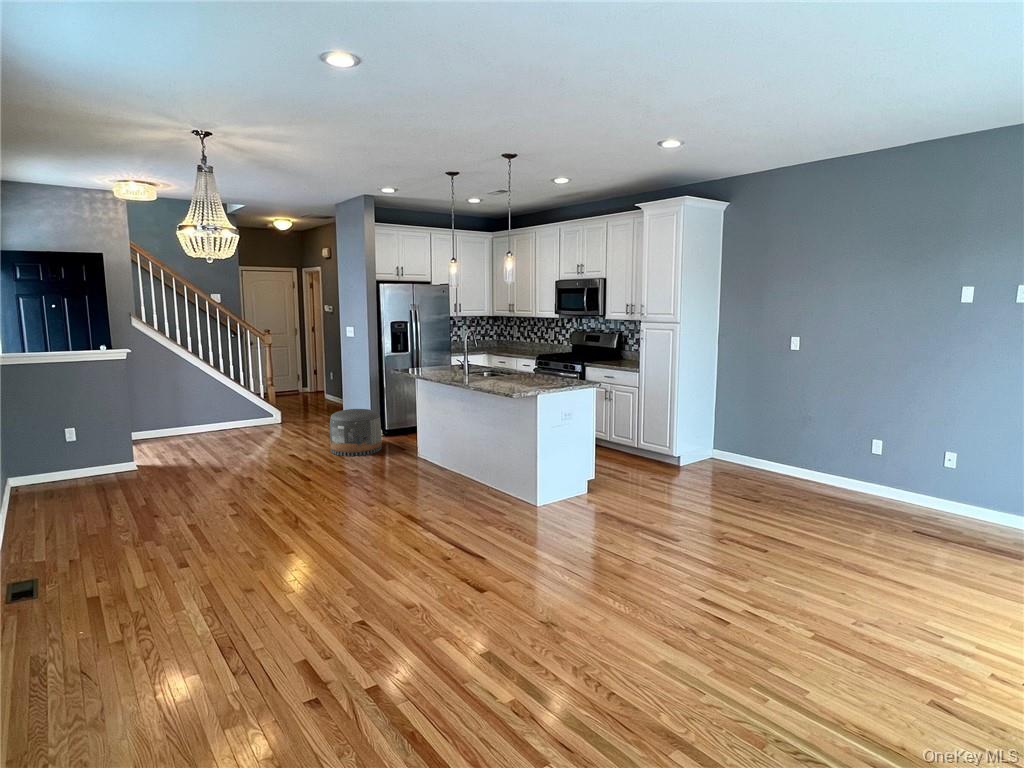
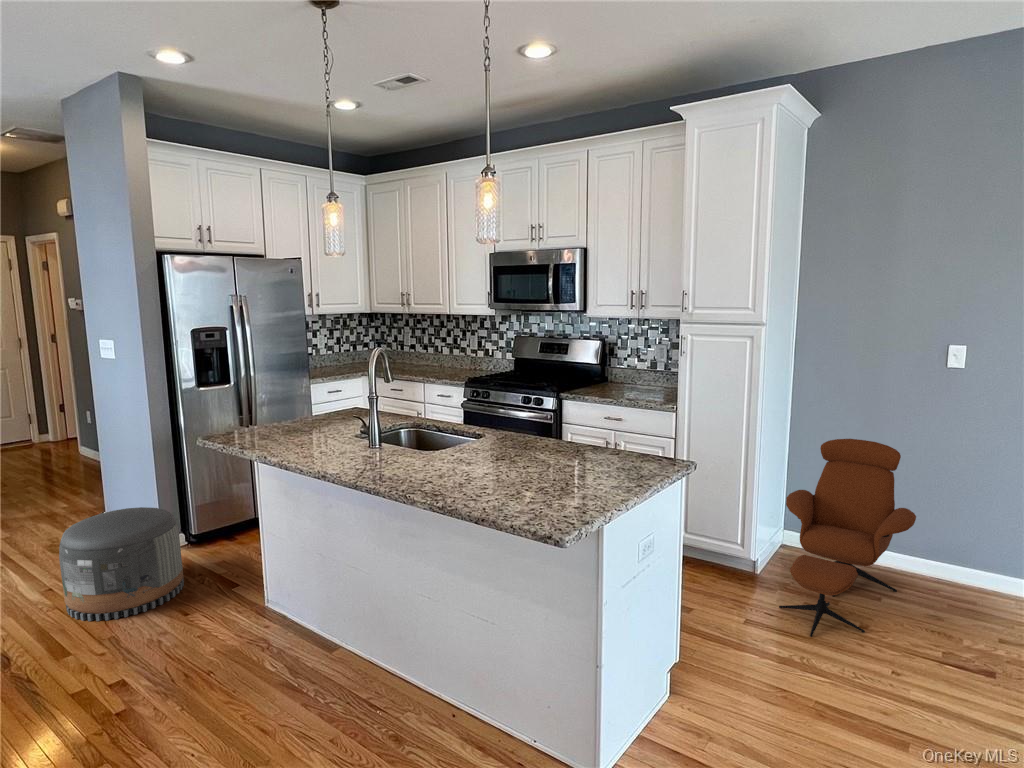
lounge chair: none [680,393,770,490] -> present [779,439,916,637]

